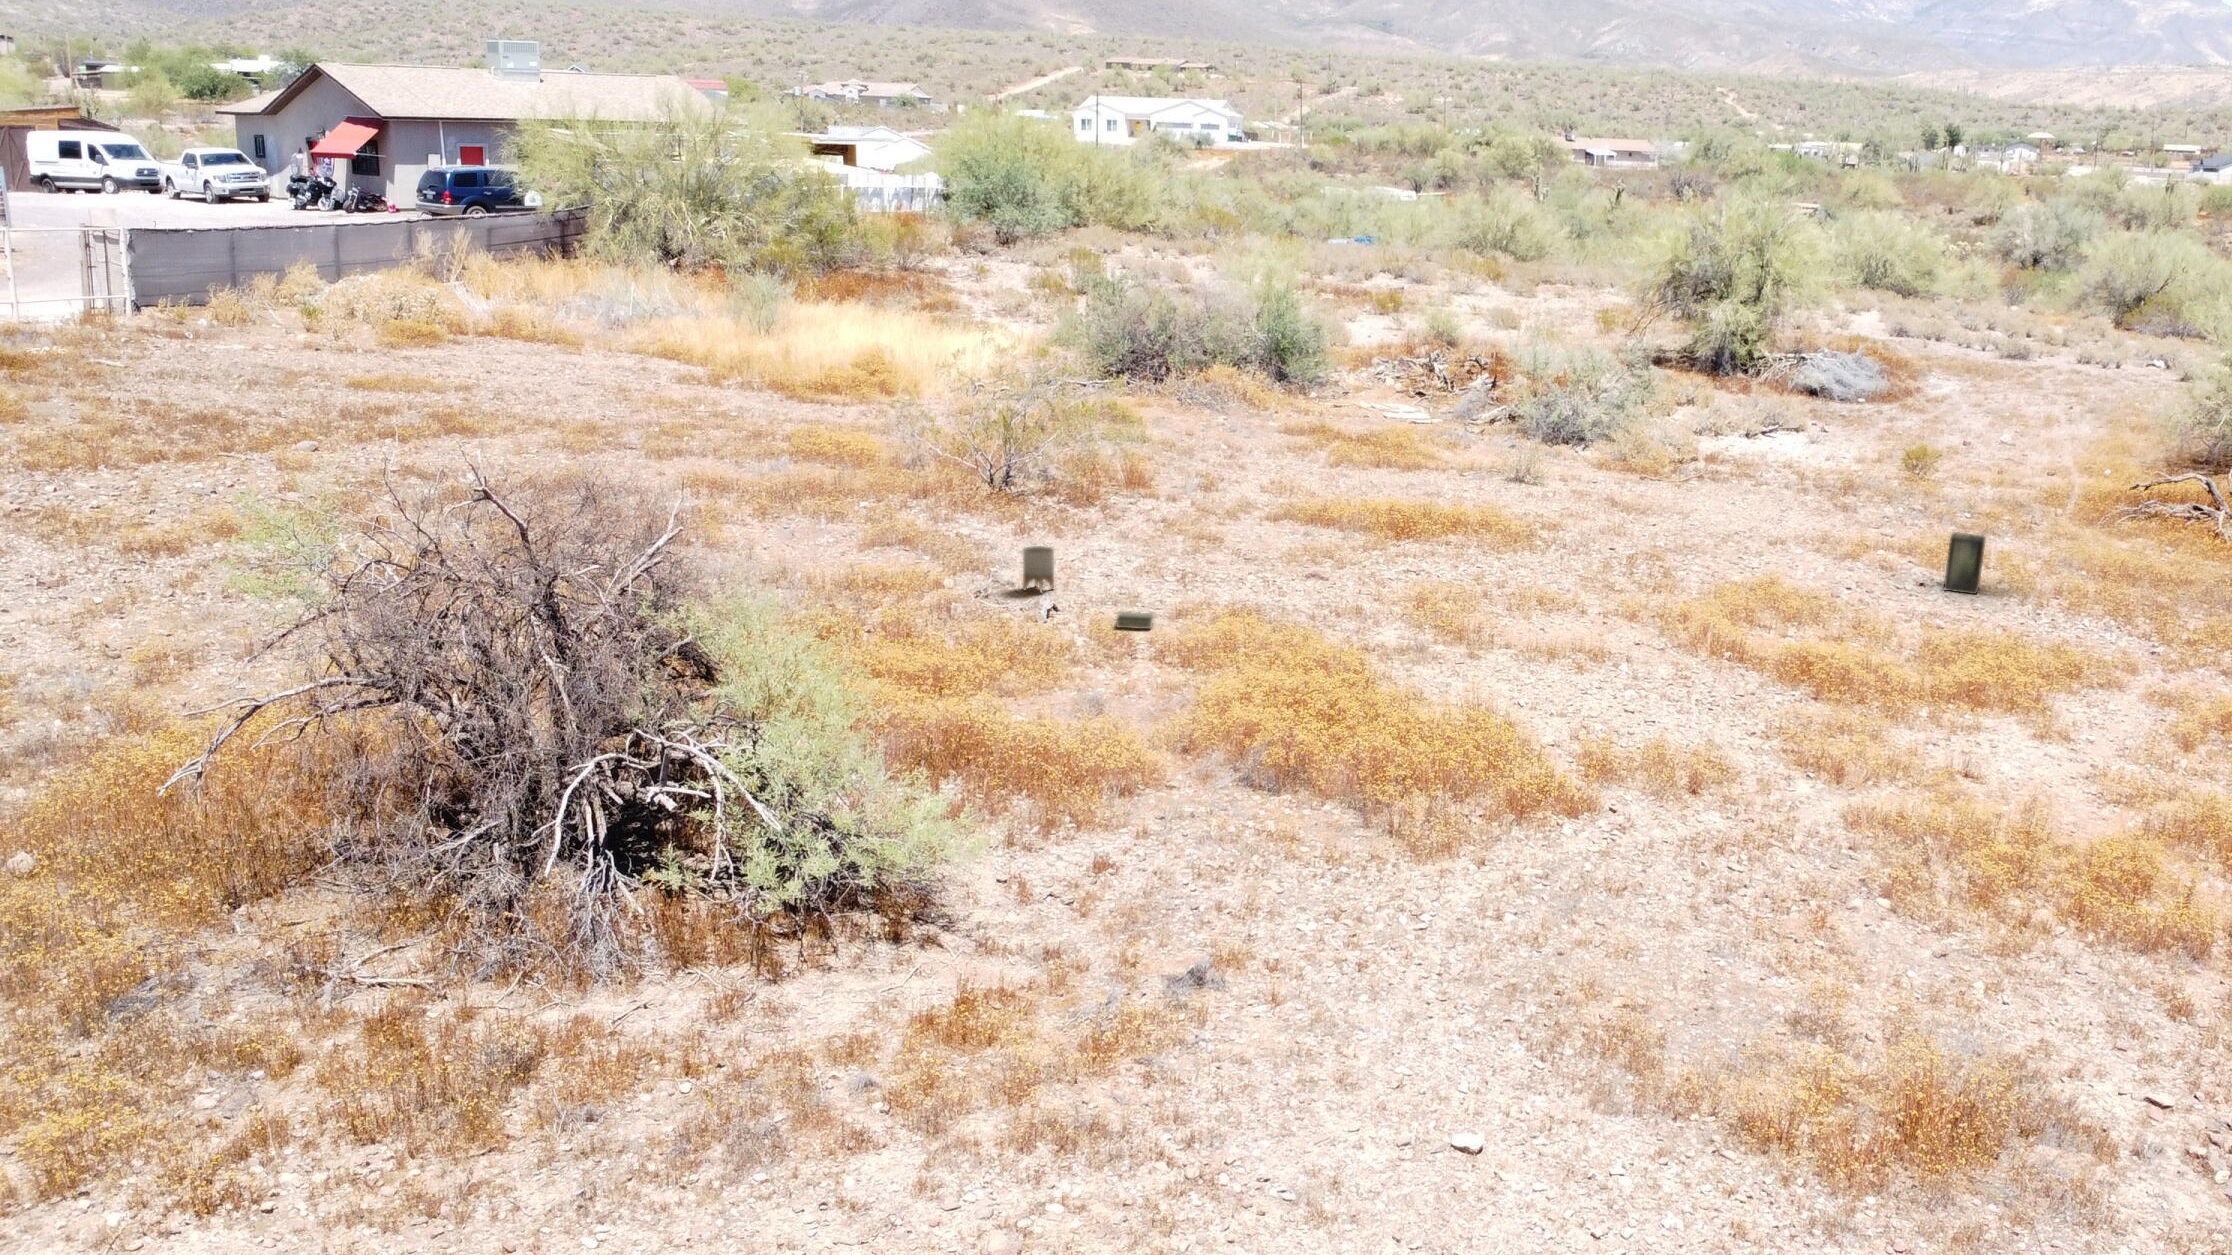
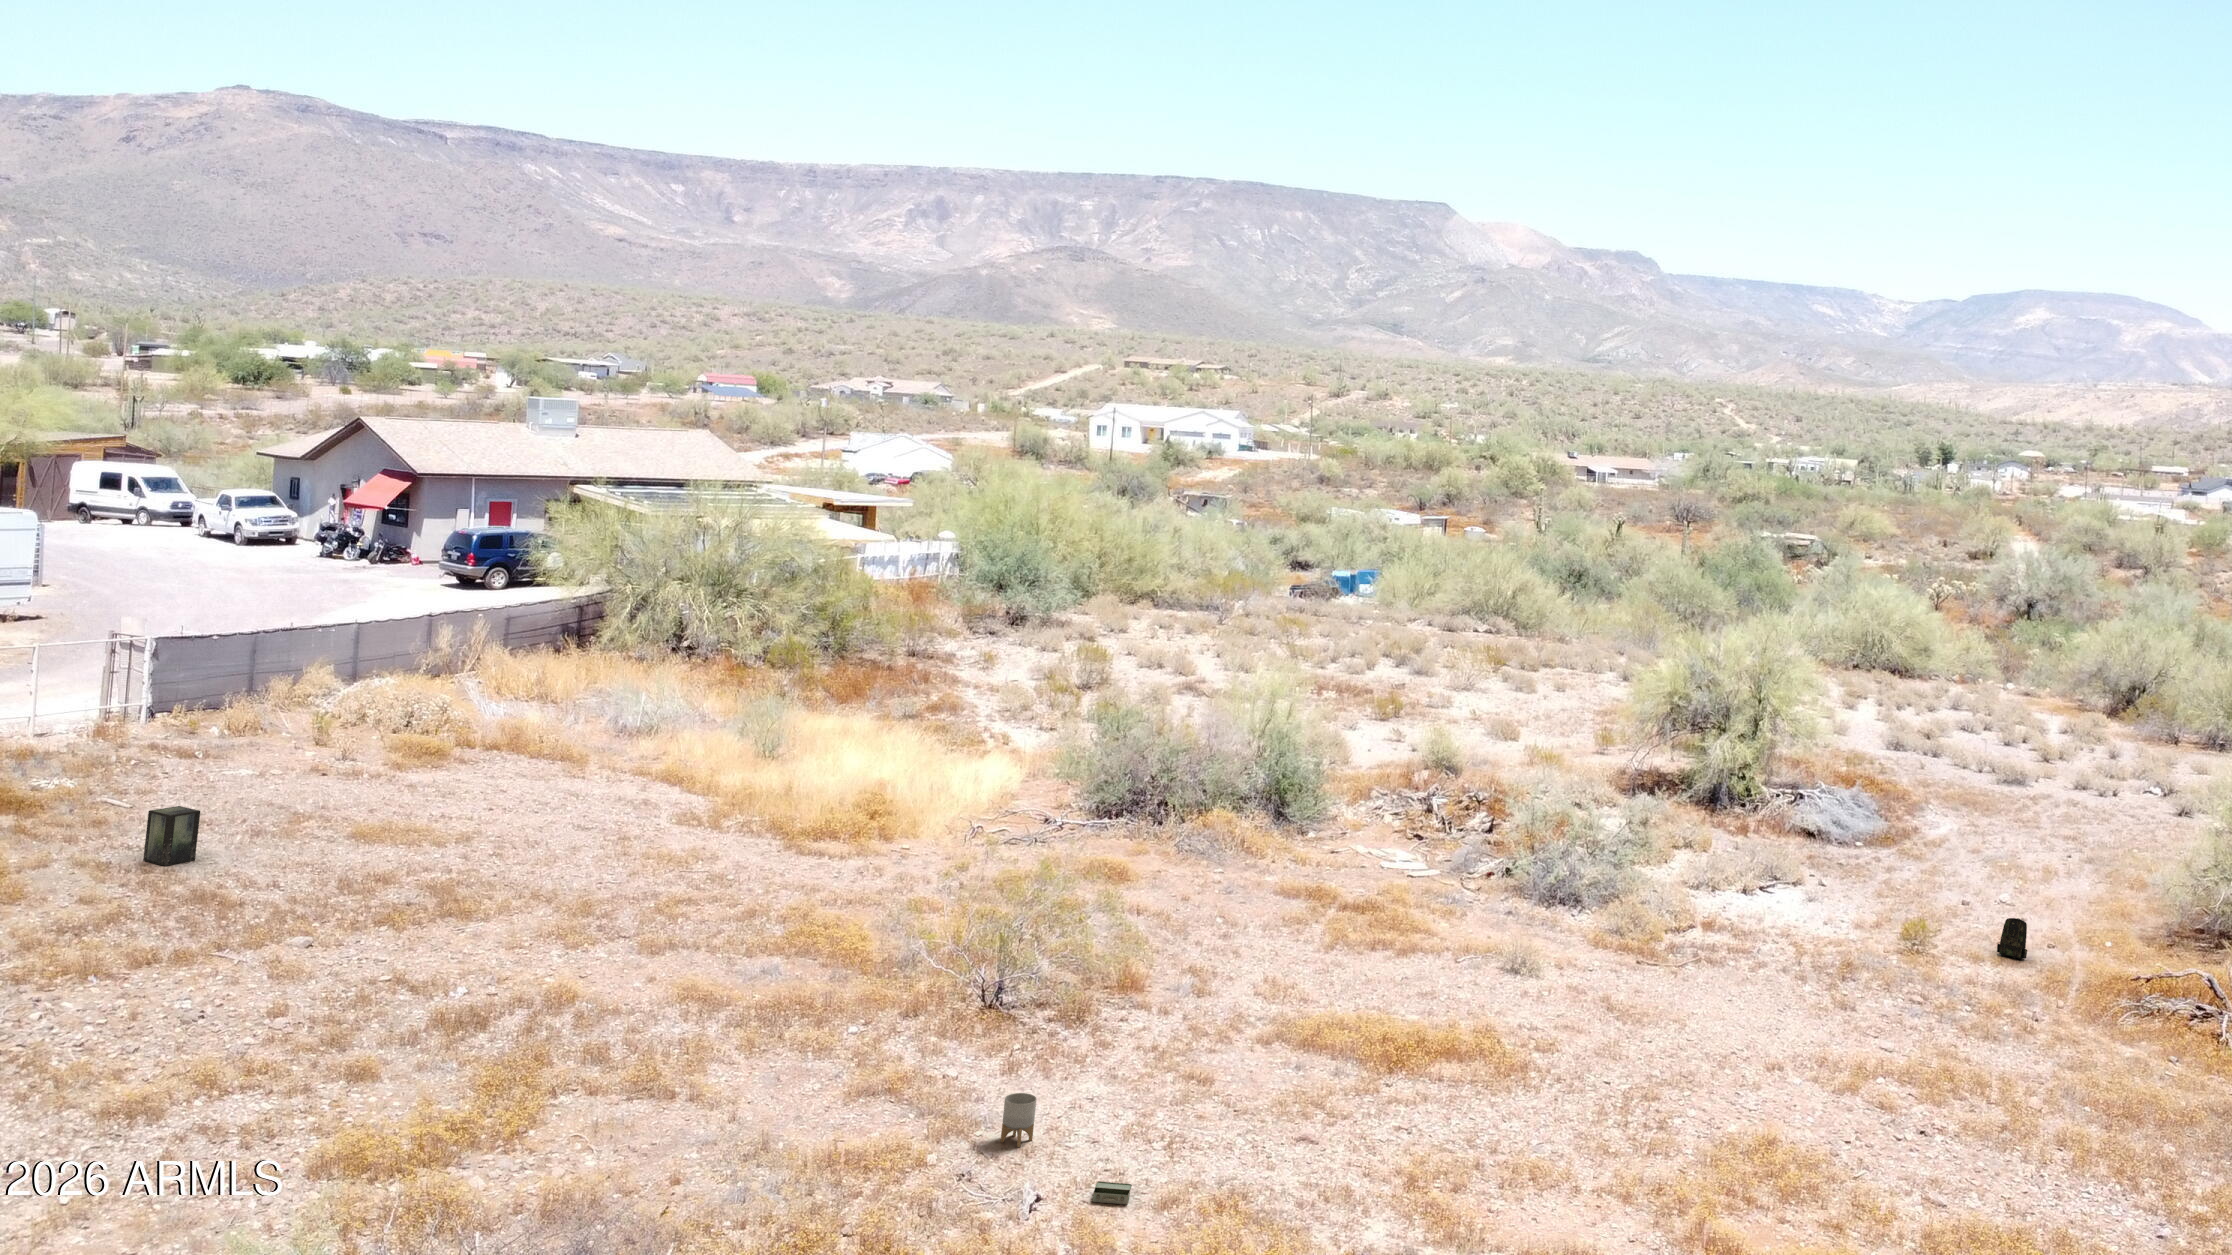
backpack: none [1995,435,2026,474] -> present [1997,918,2027,959]
storage box: present [1944,532,1986,594] -> present [143,806,200,866]

